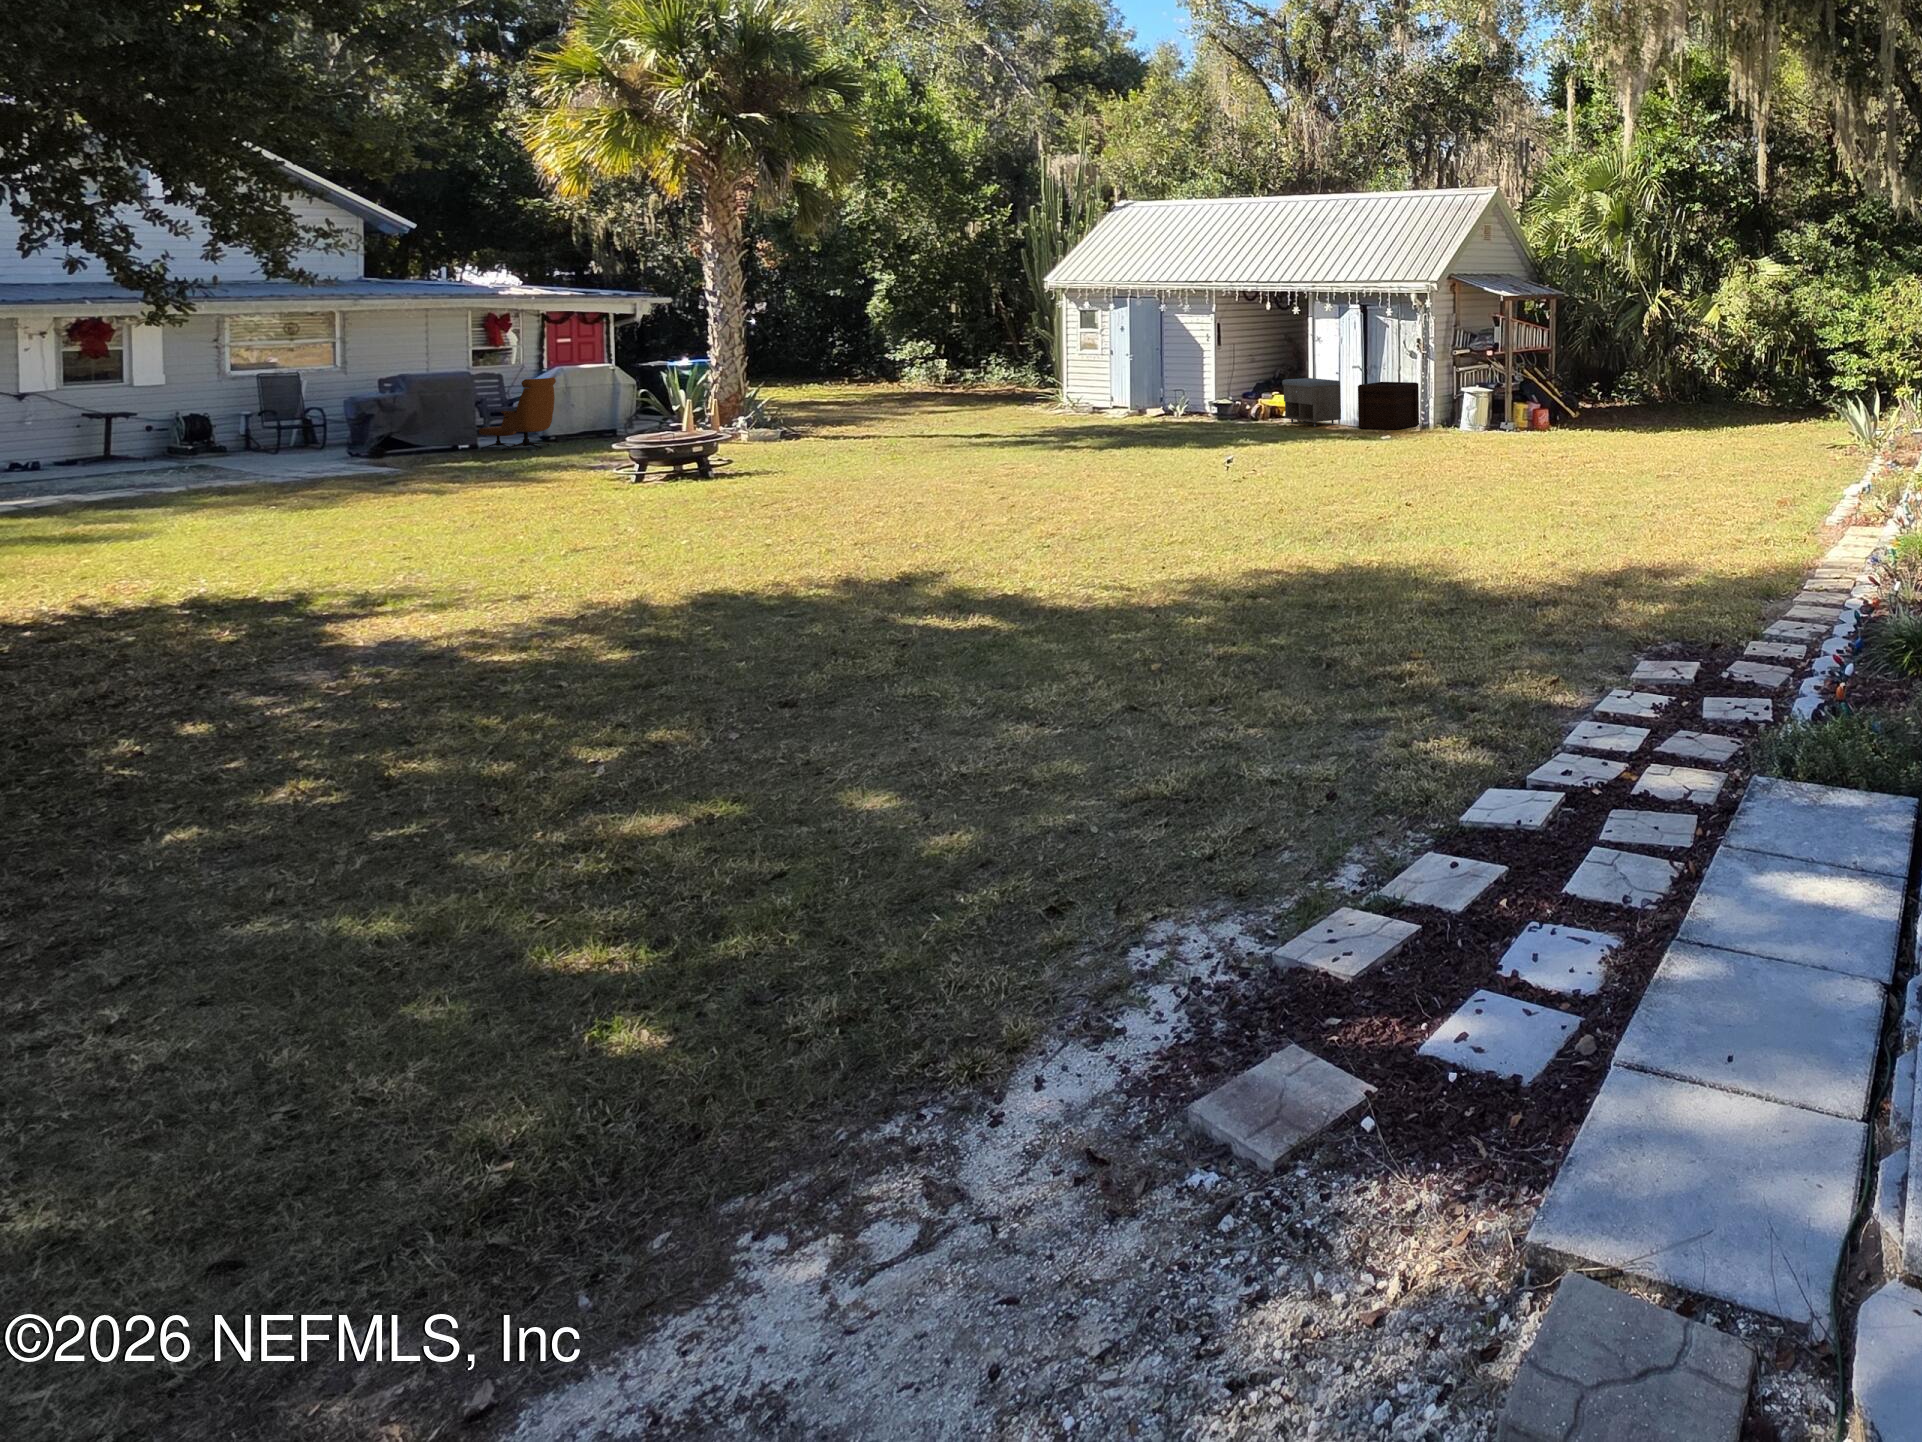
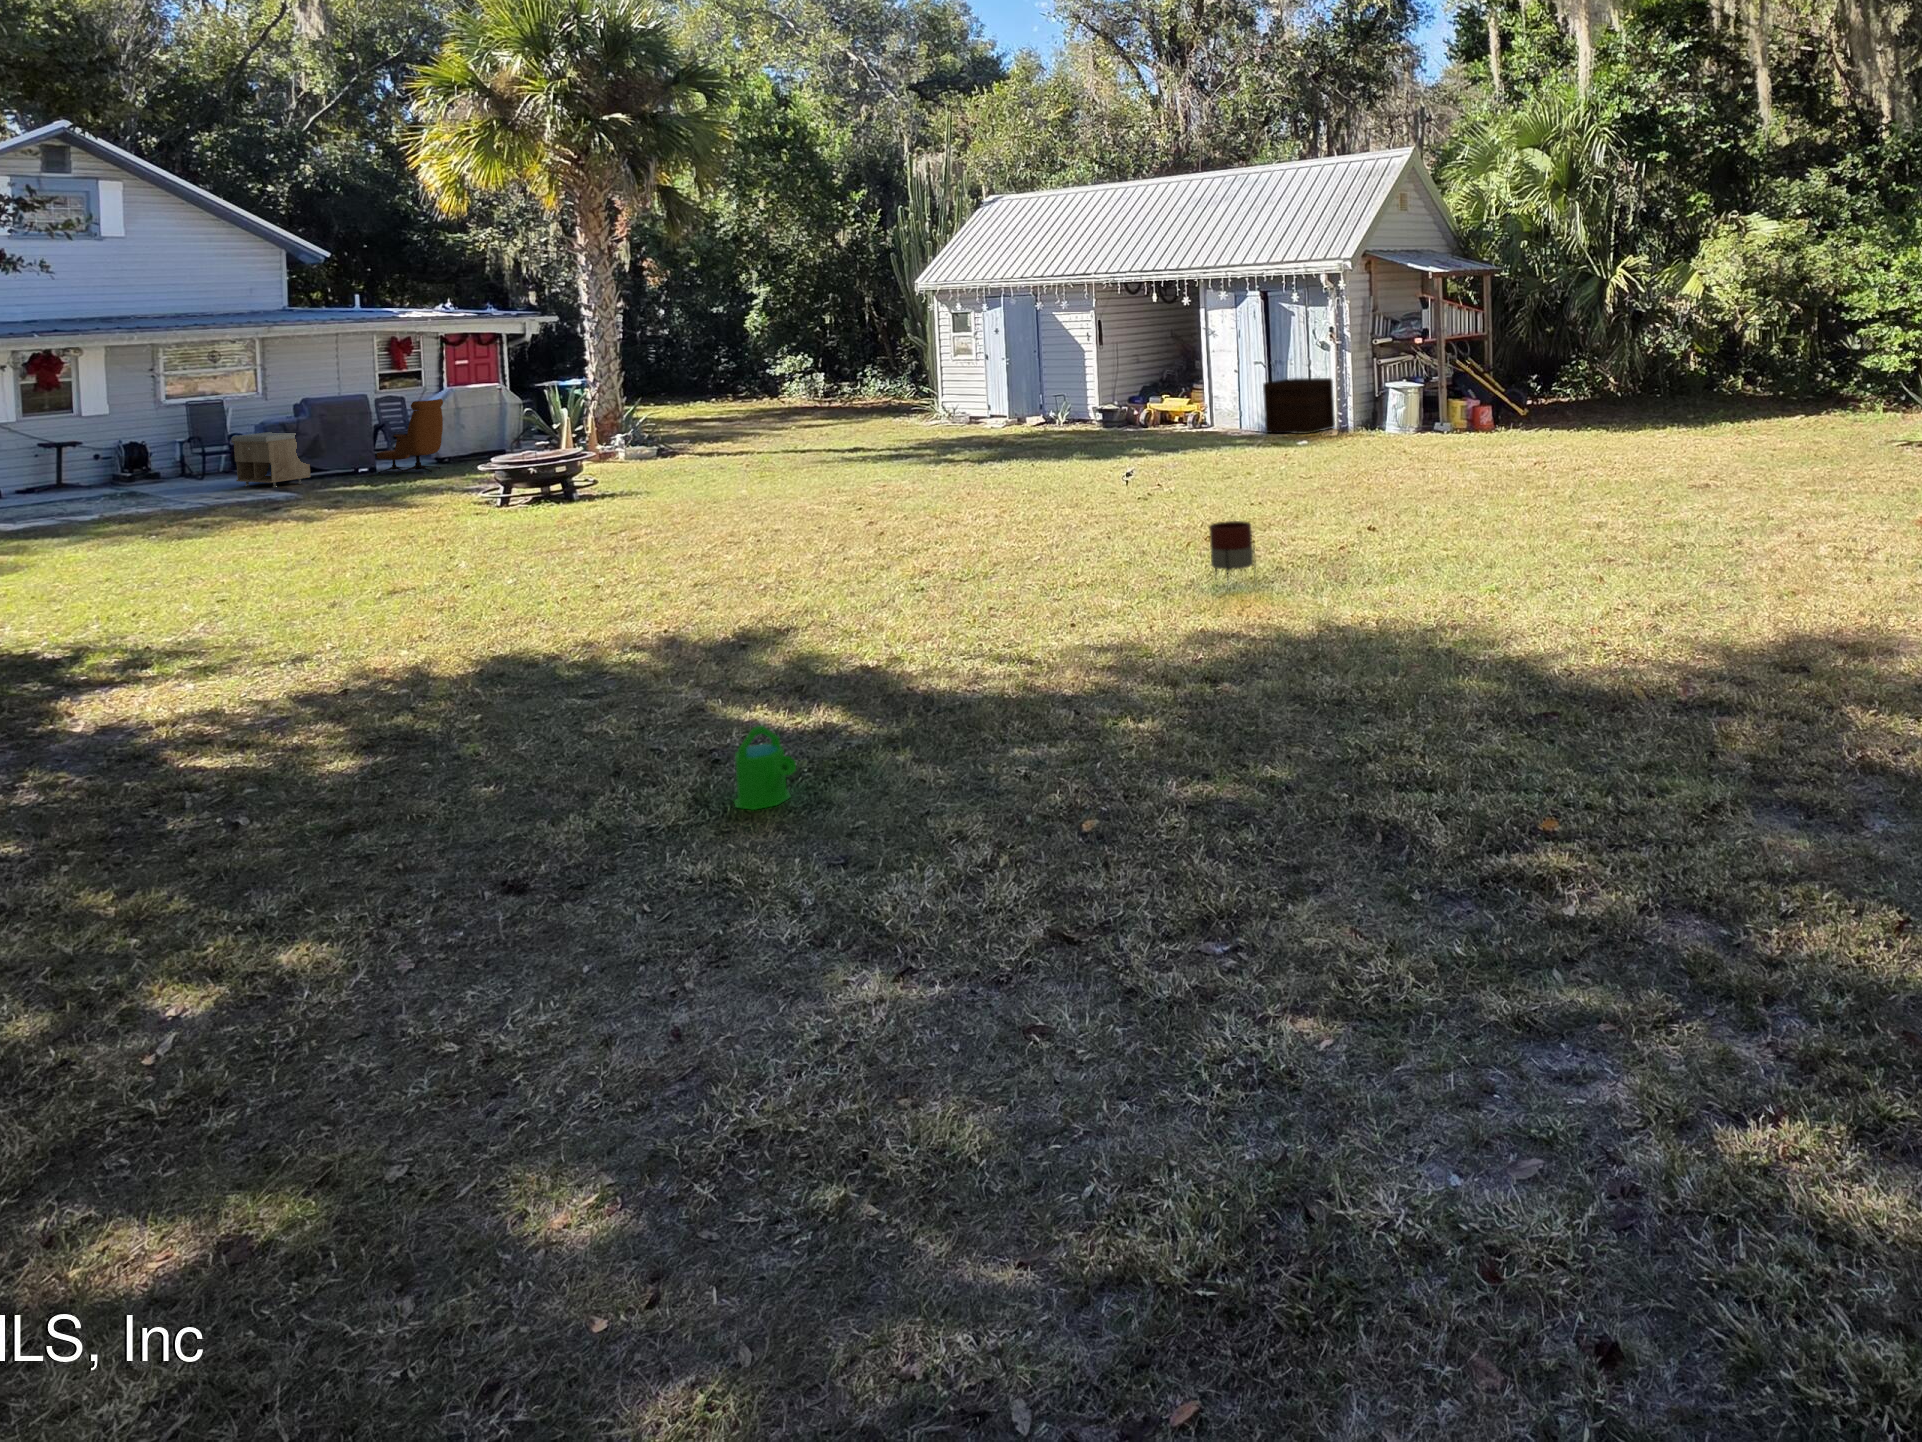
storage bench: present [1282,378,1341,426] -> present [232,432,311,487]
planter: none [1282,498,1318,554] -> present [1209,521,1256,587]
watering can: none [903,634,953,693] -> present [734,725,796,810]

